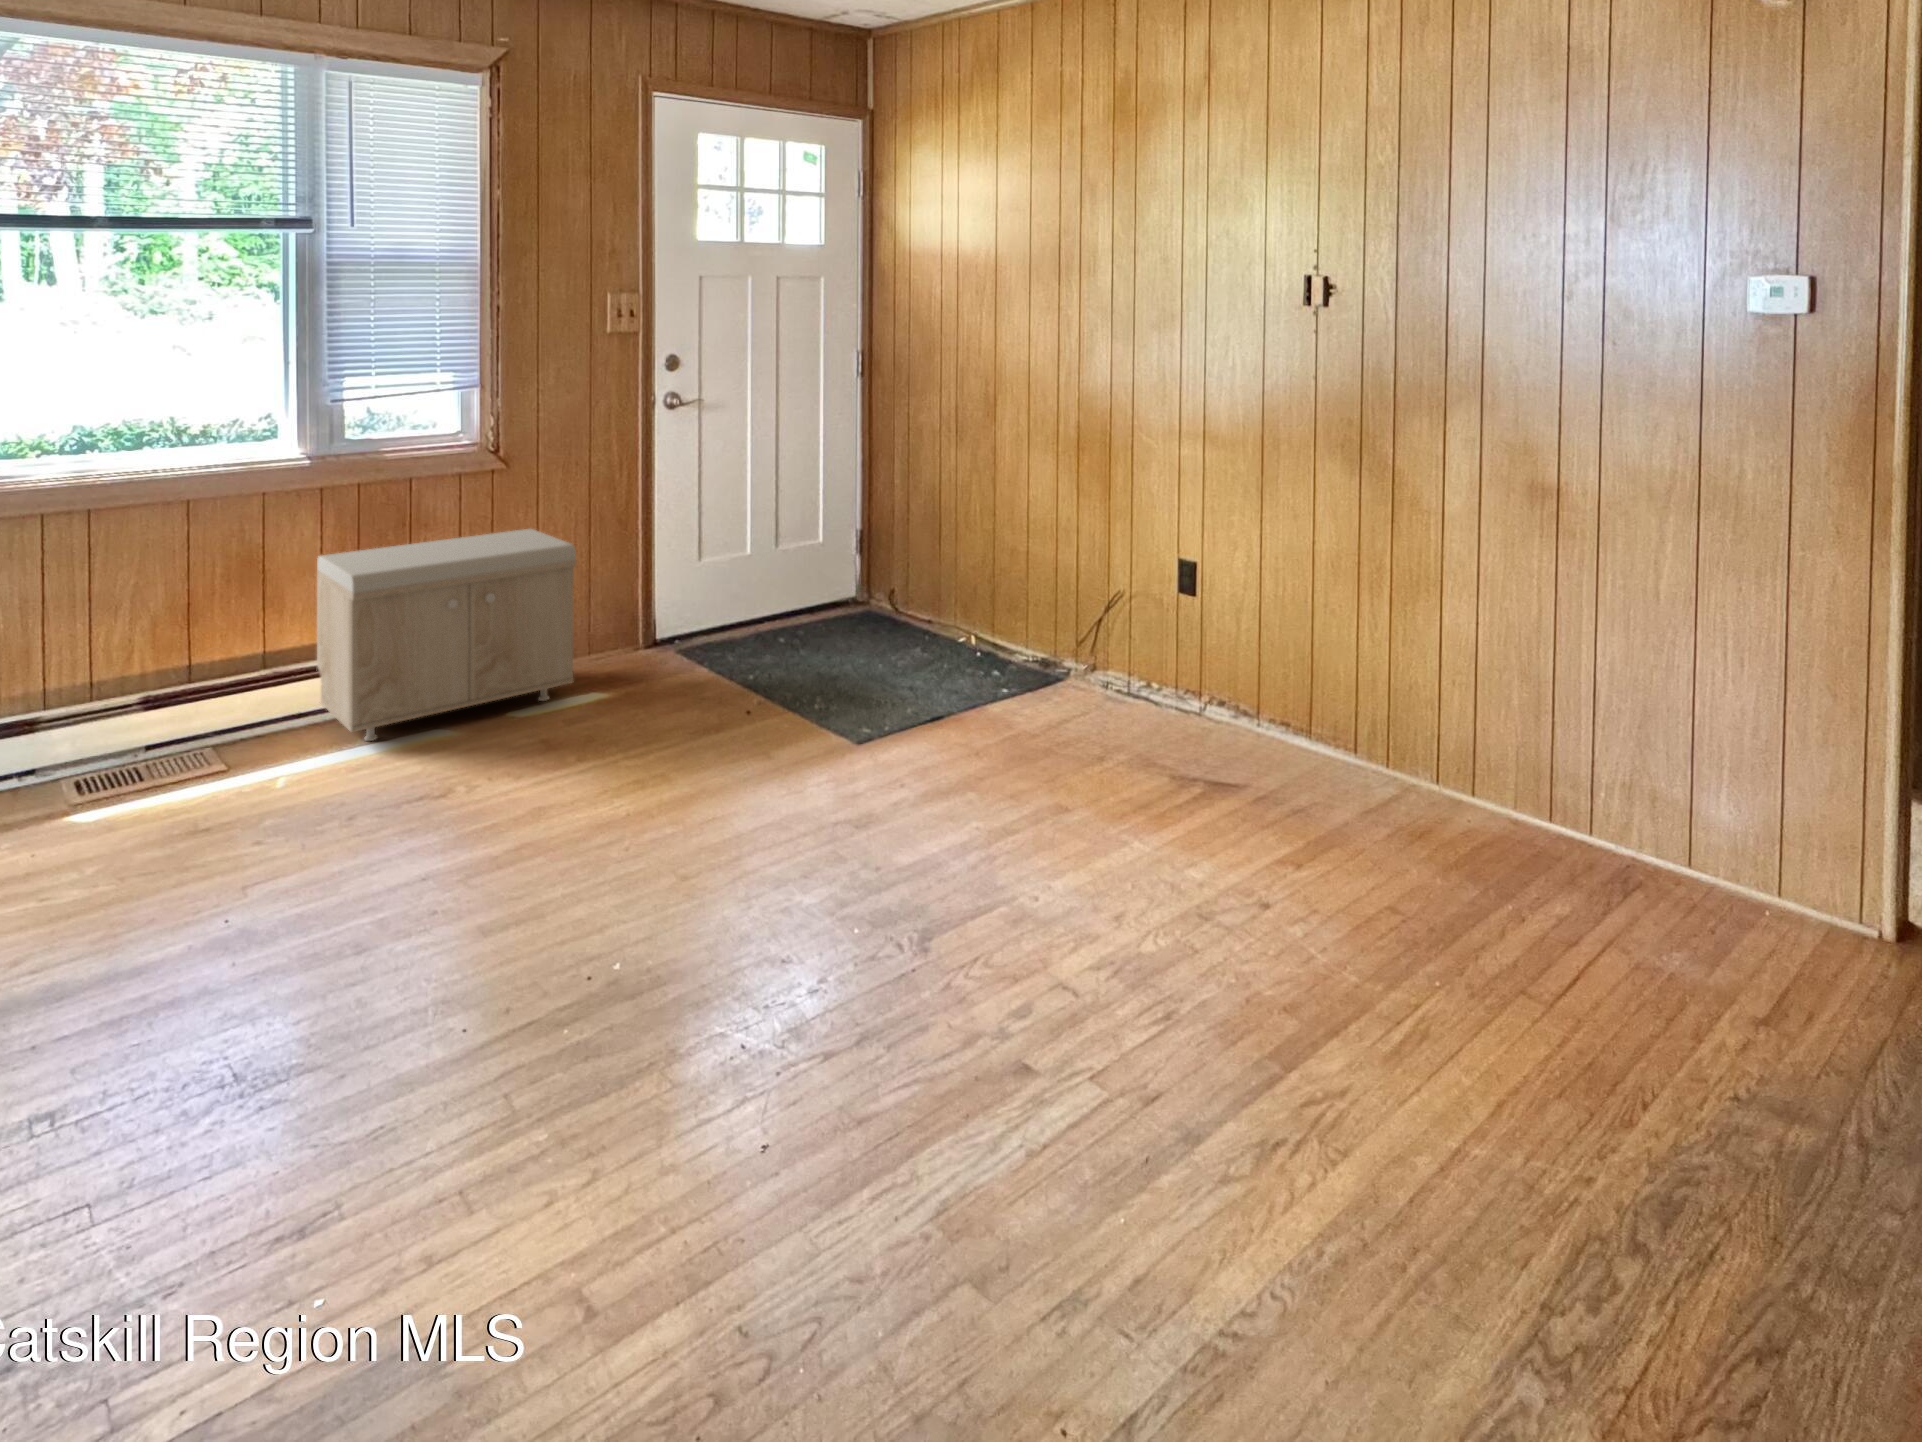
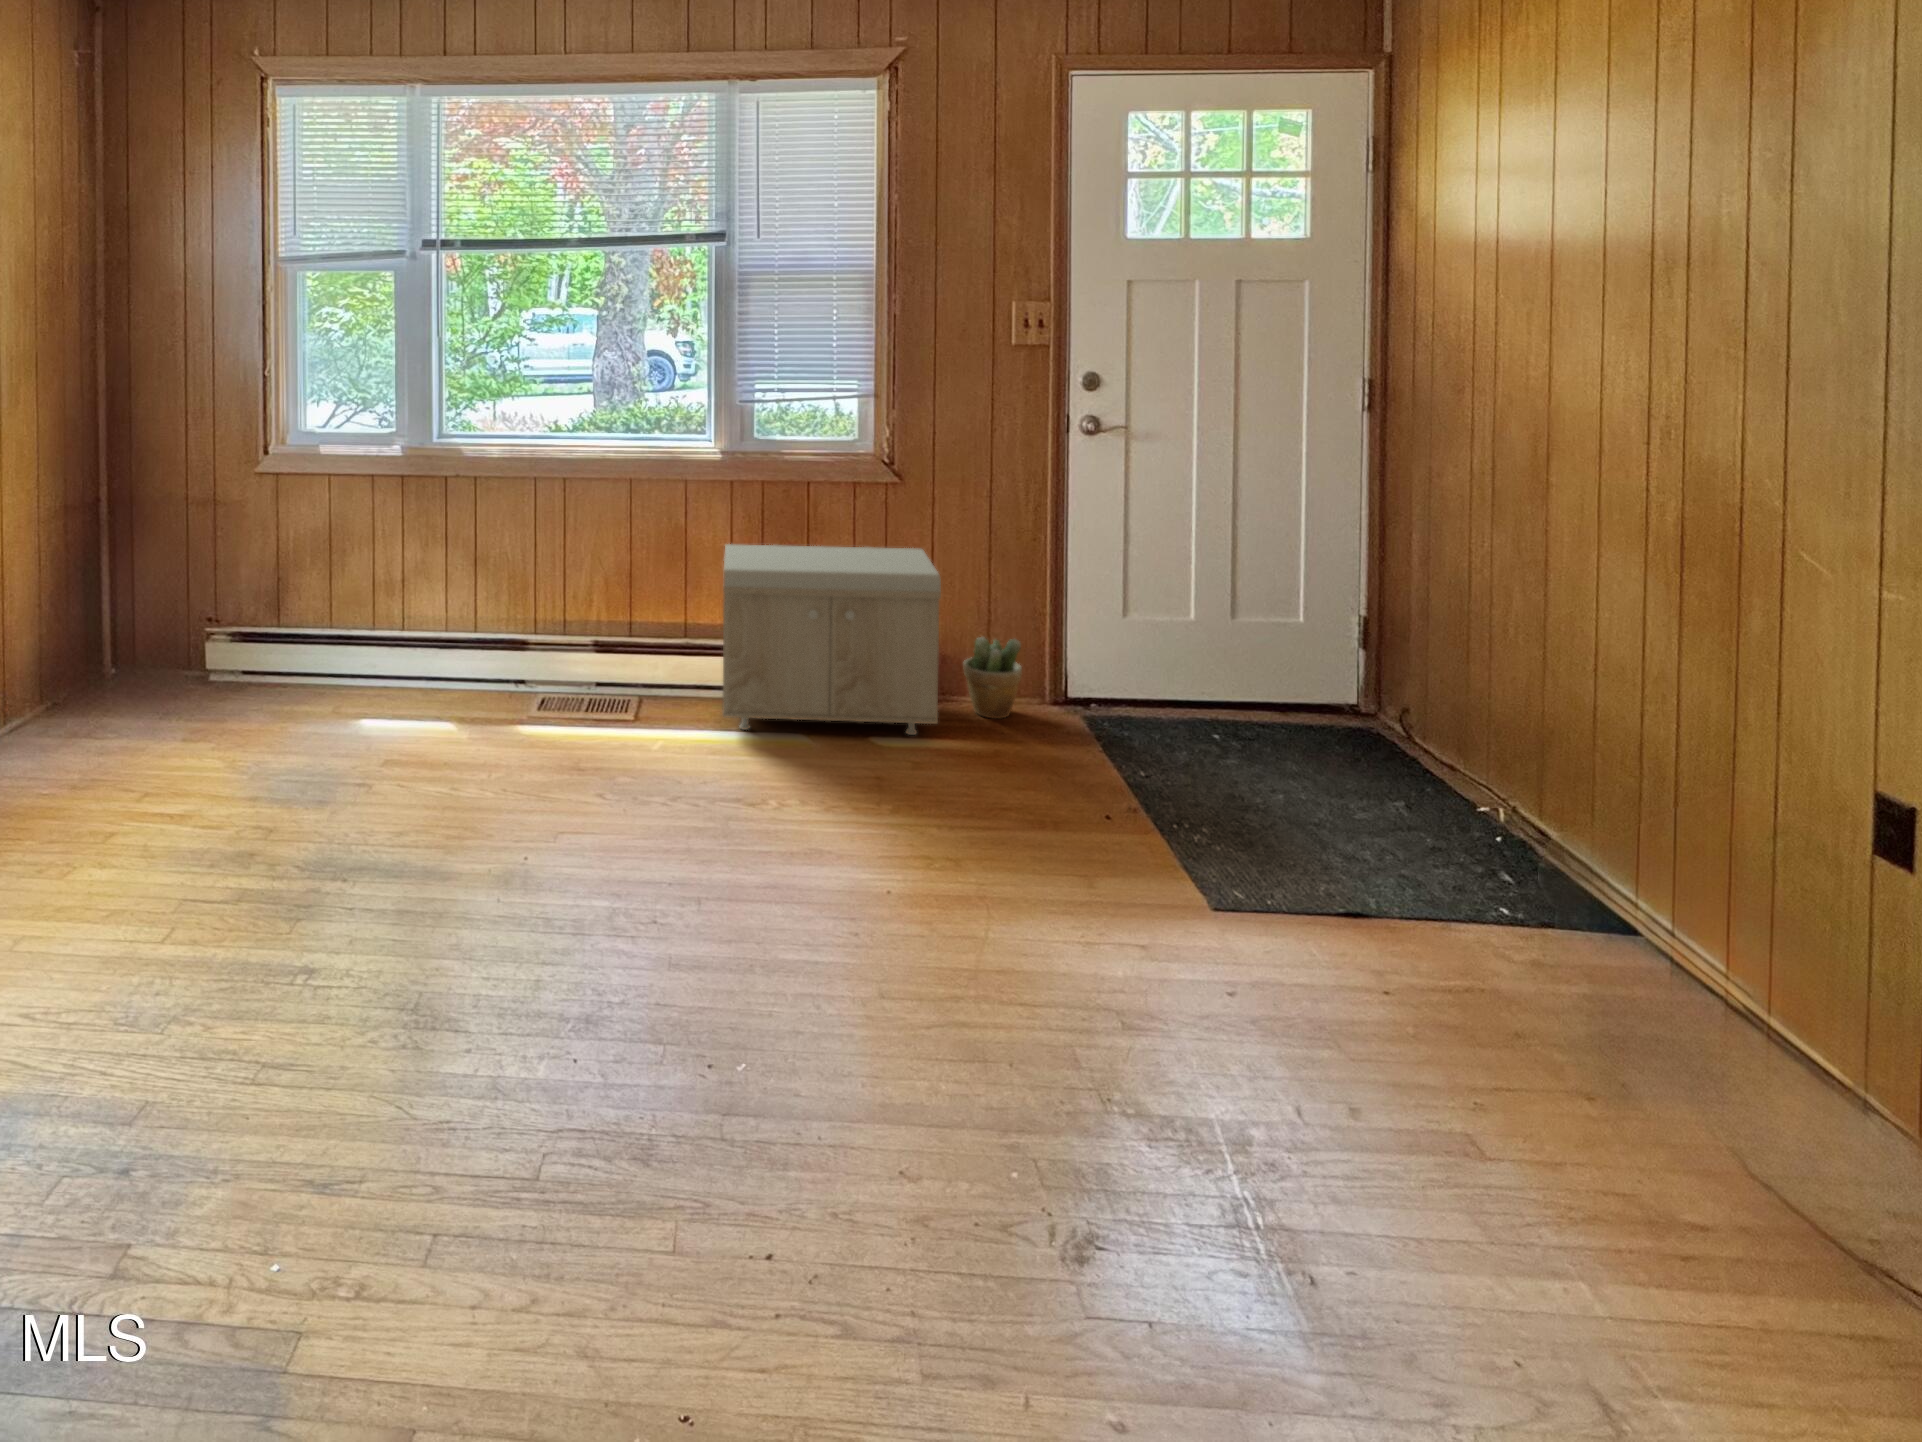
potted plant: none [574,595,629,671] -> present [963,637,1022,718]

